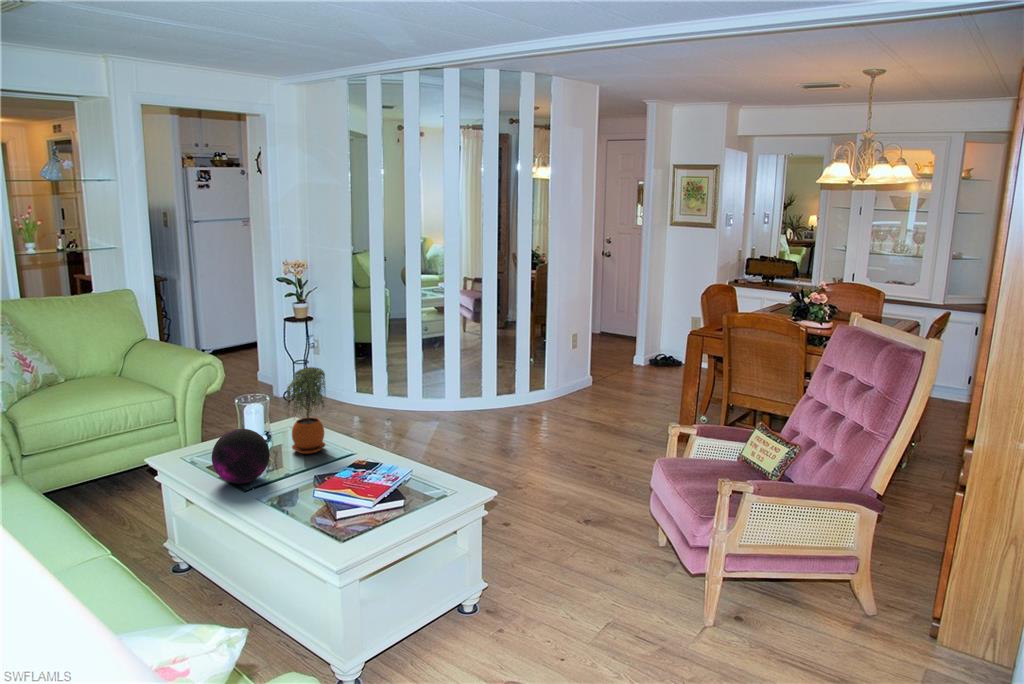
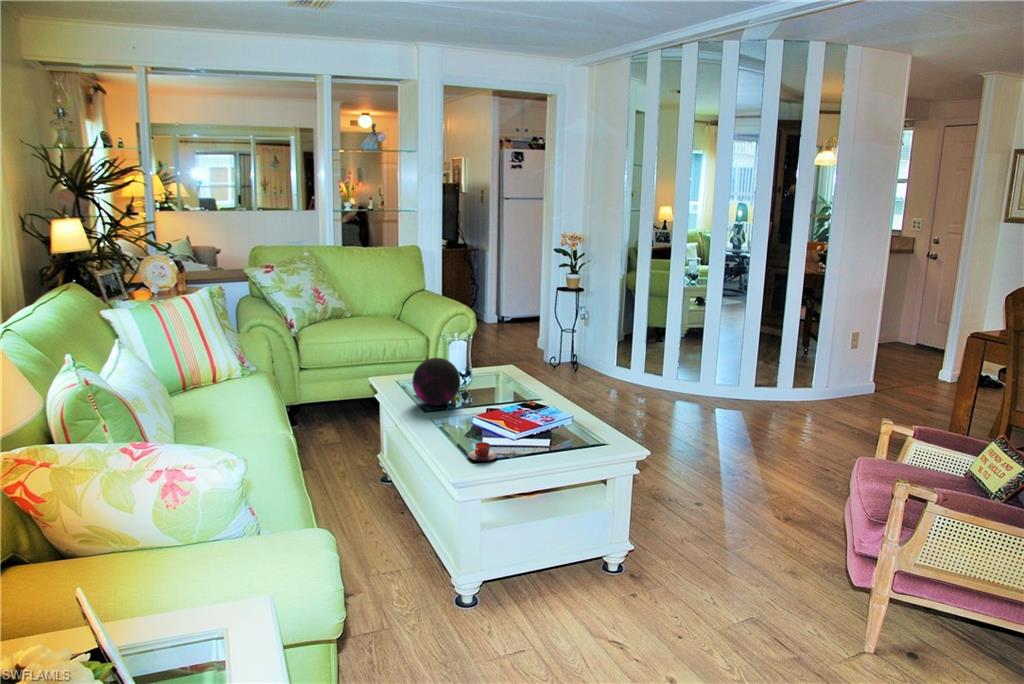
potted plant: present [287,367,325,454] -> none [488,314,528,394]
teacup: none [329,519,362,542] -> present [468,442,497,461]

